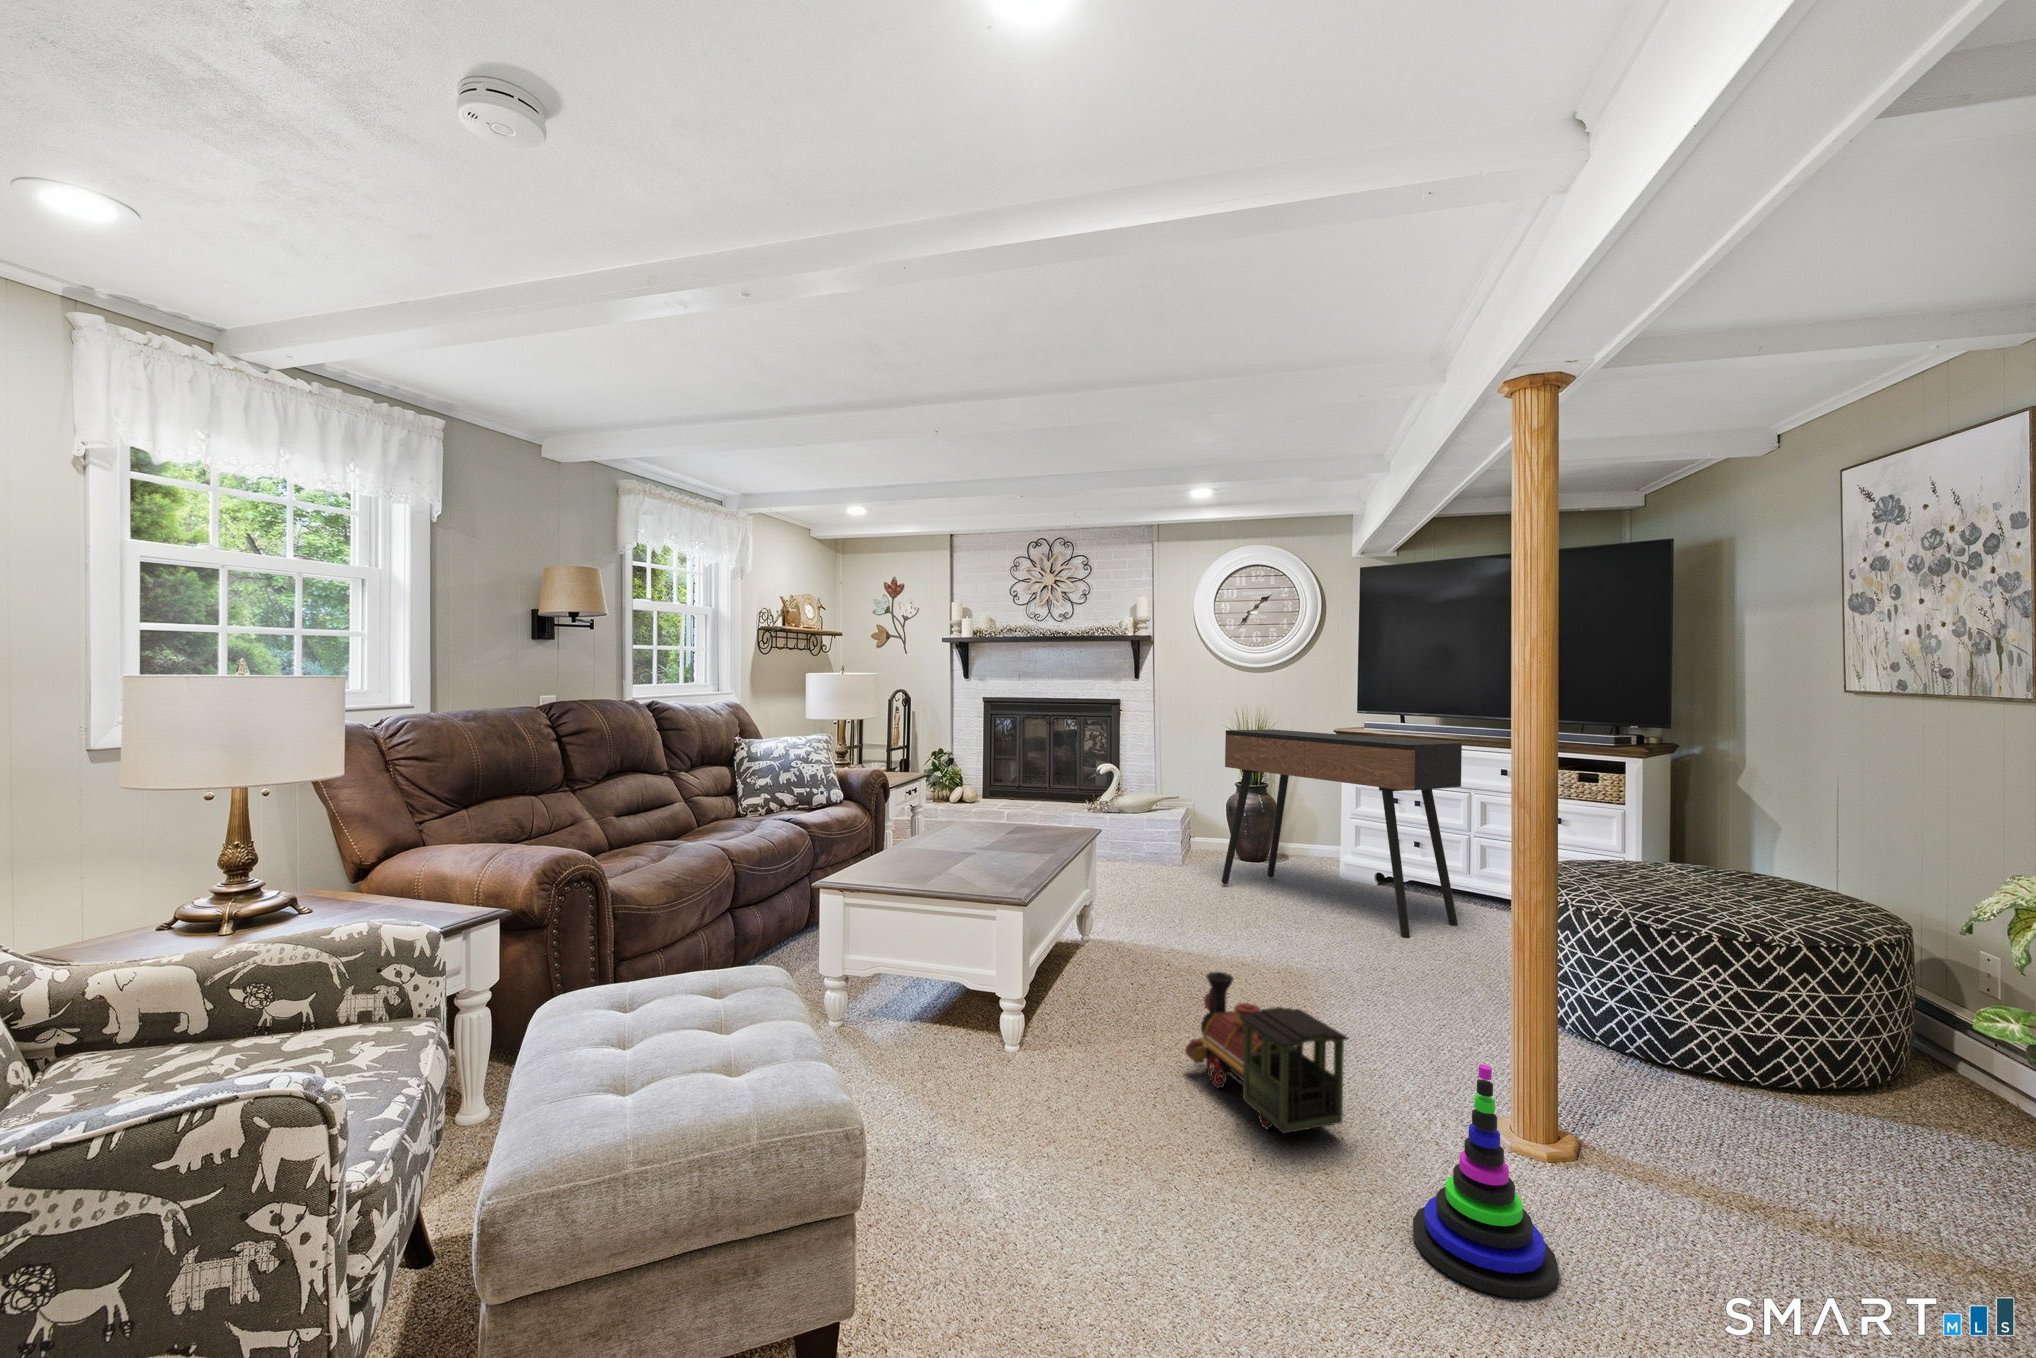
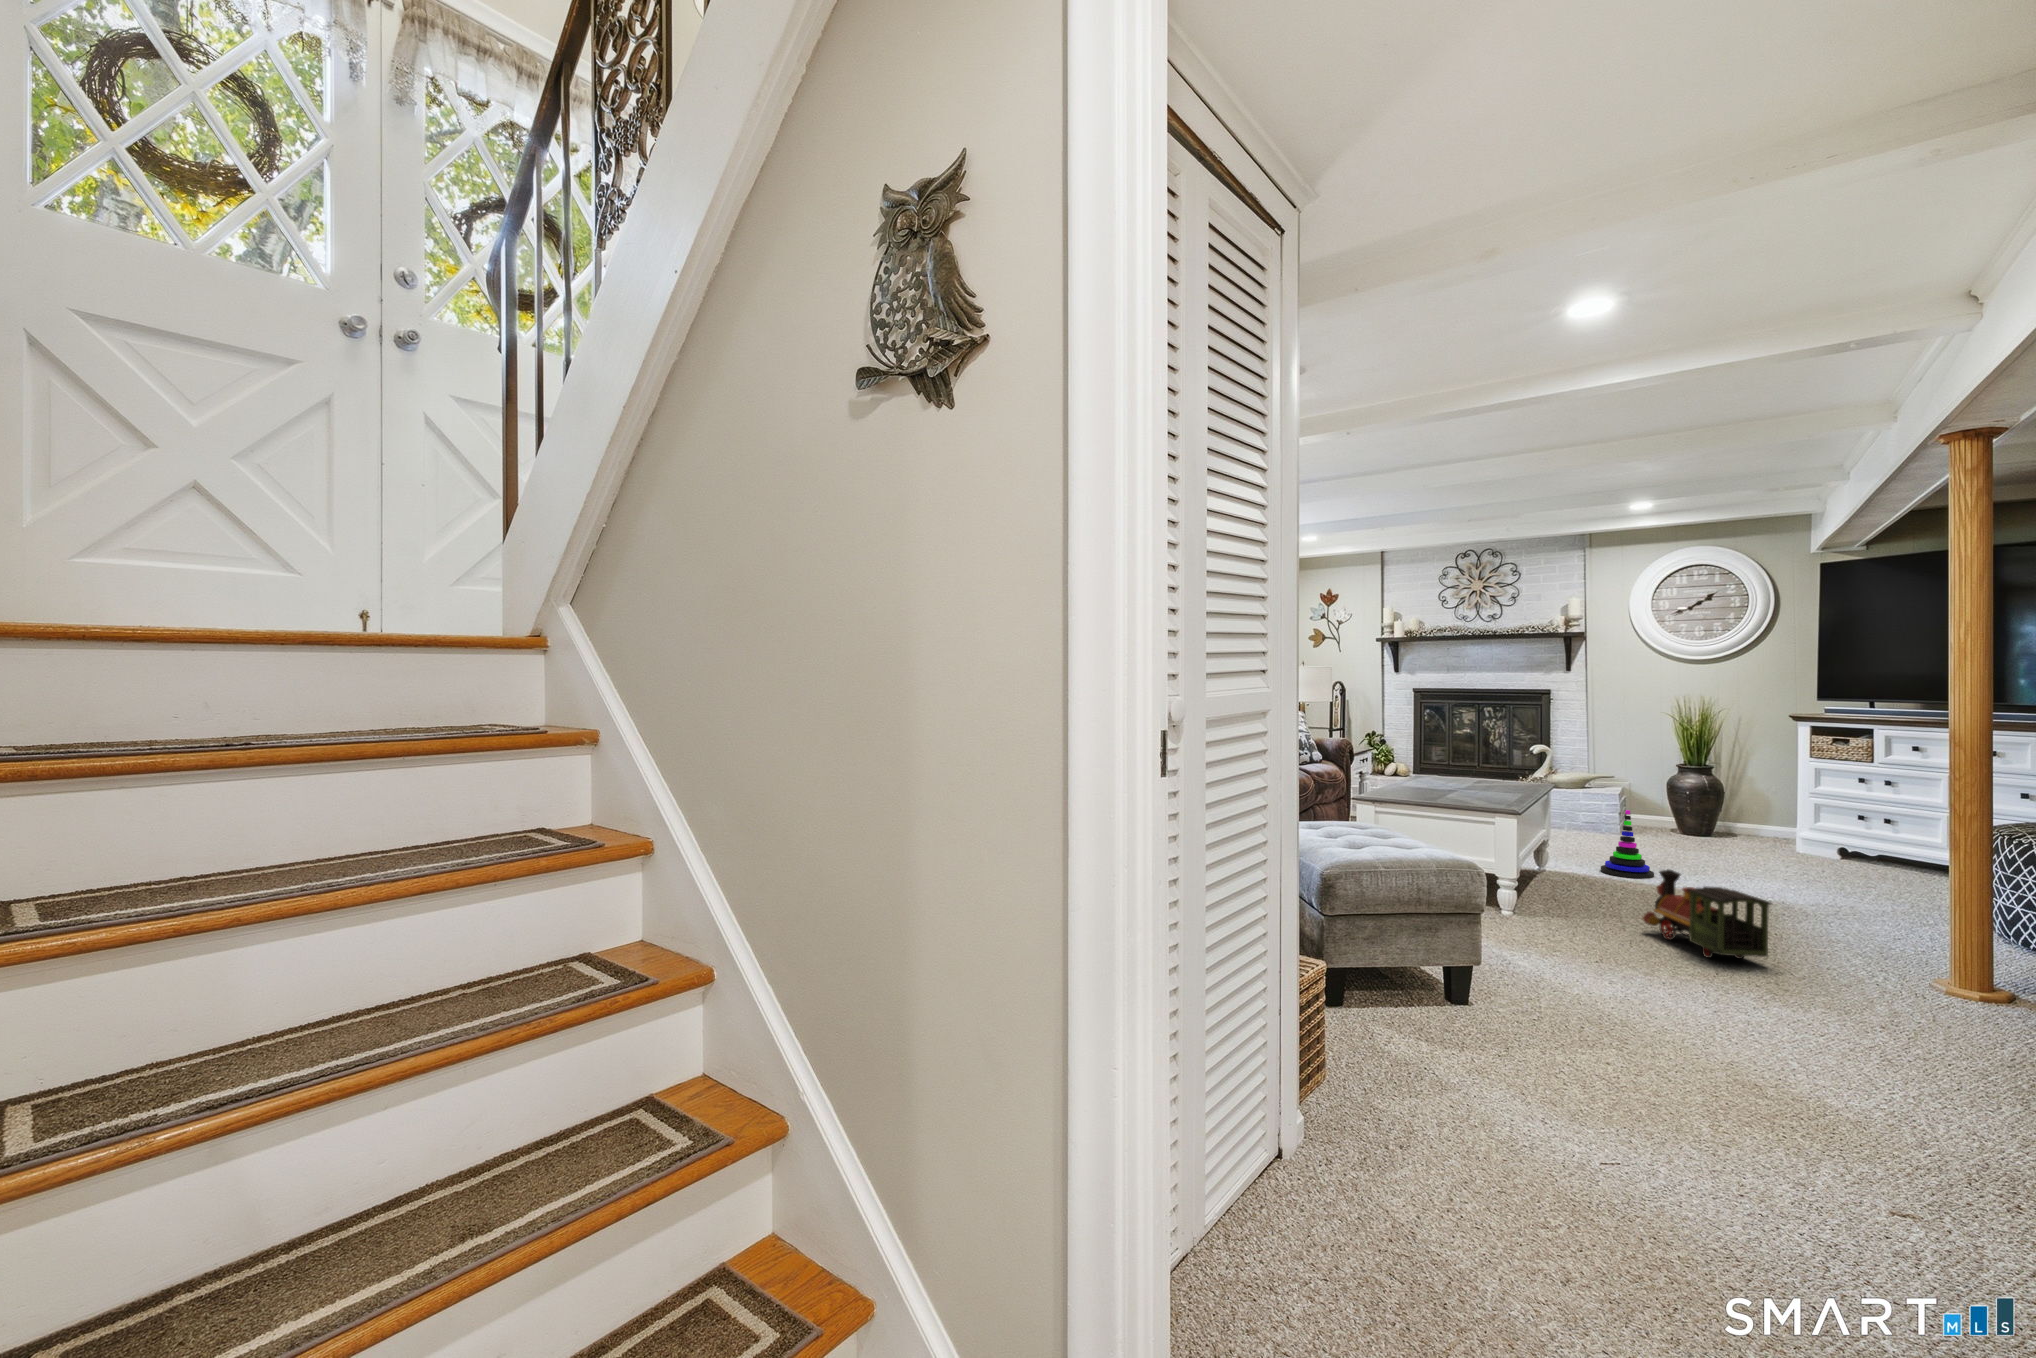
console table: present [1222,729,1462,938] -> none [1665,715,1927,891]
stacking toy: present [1413,1064,1558,1299] -> present [1601,810,1654,879]

